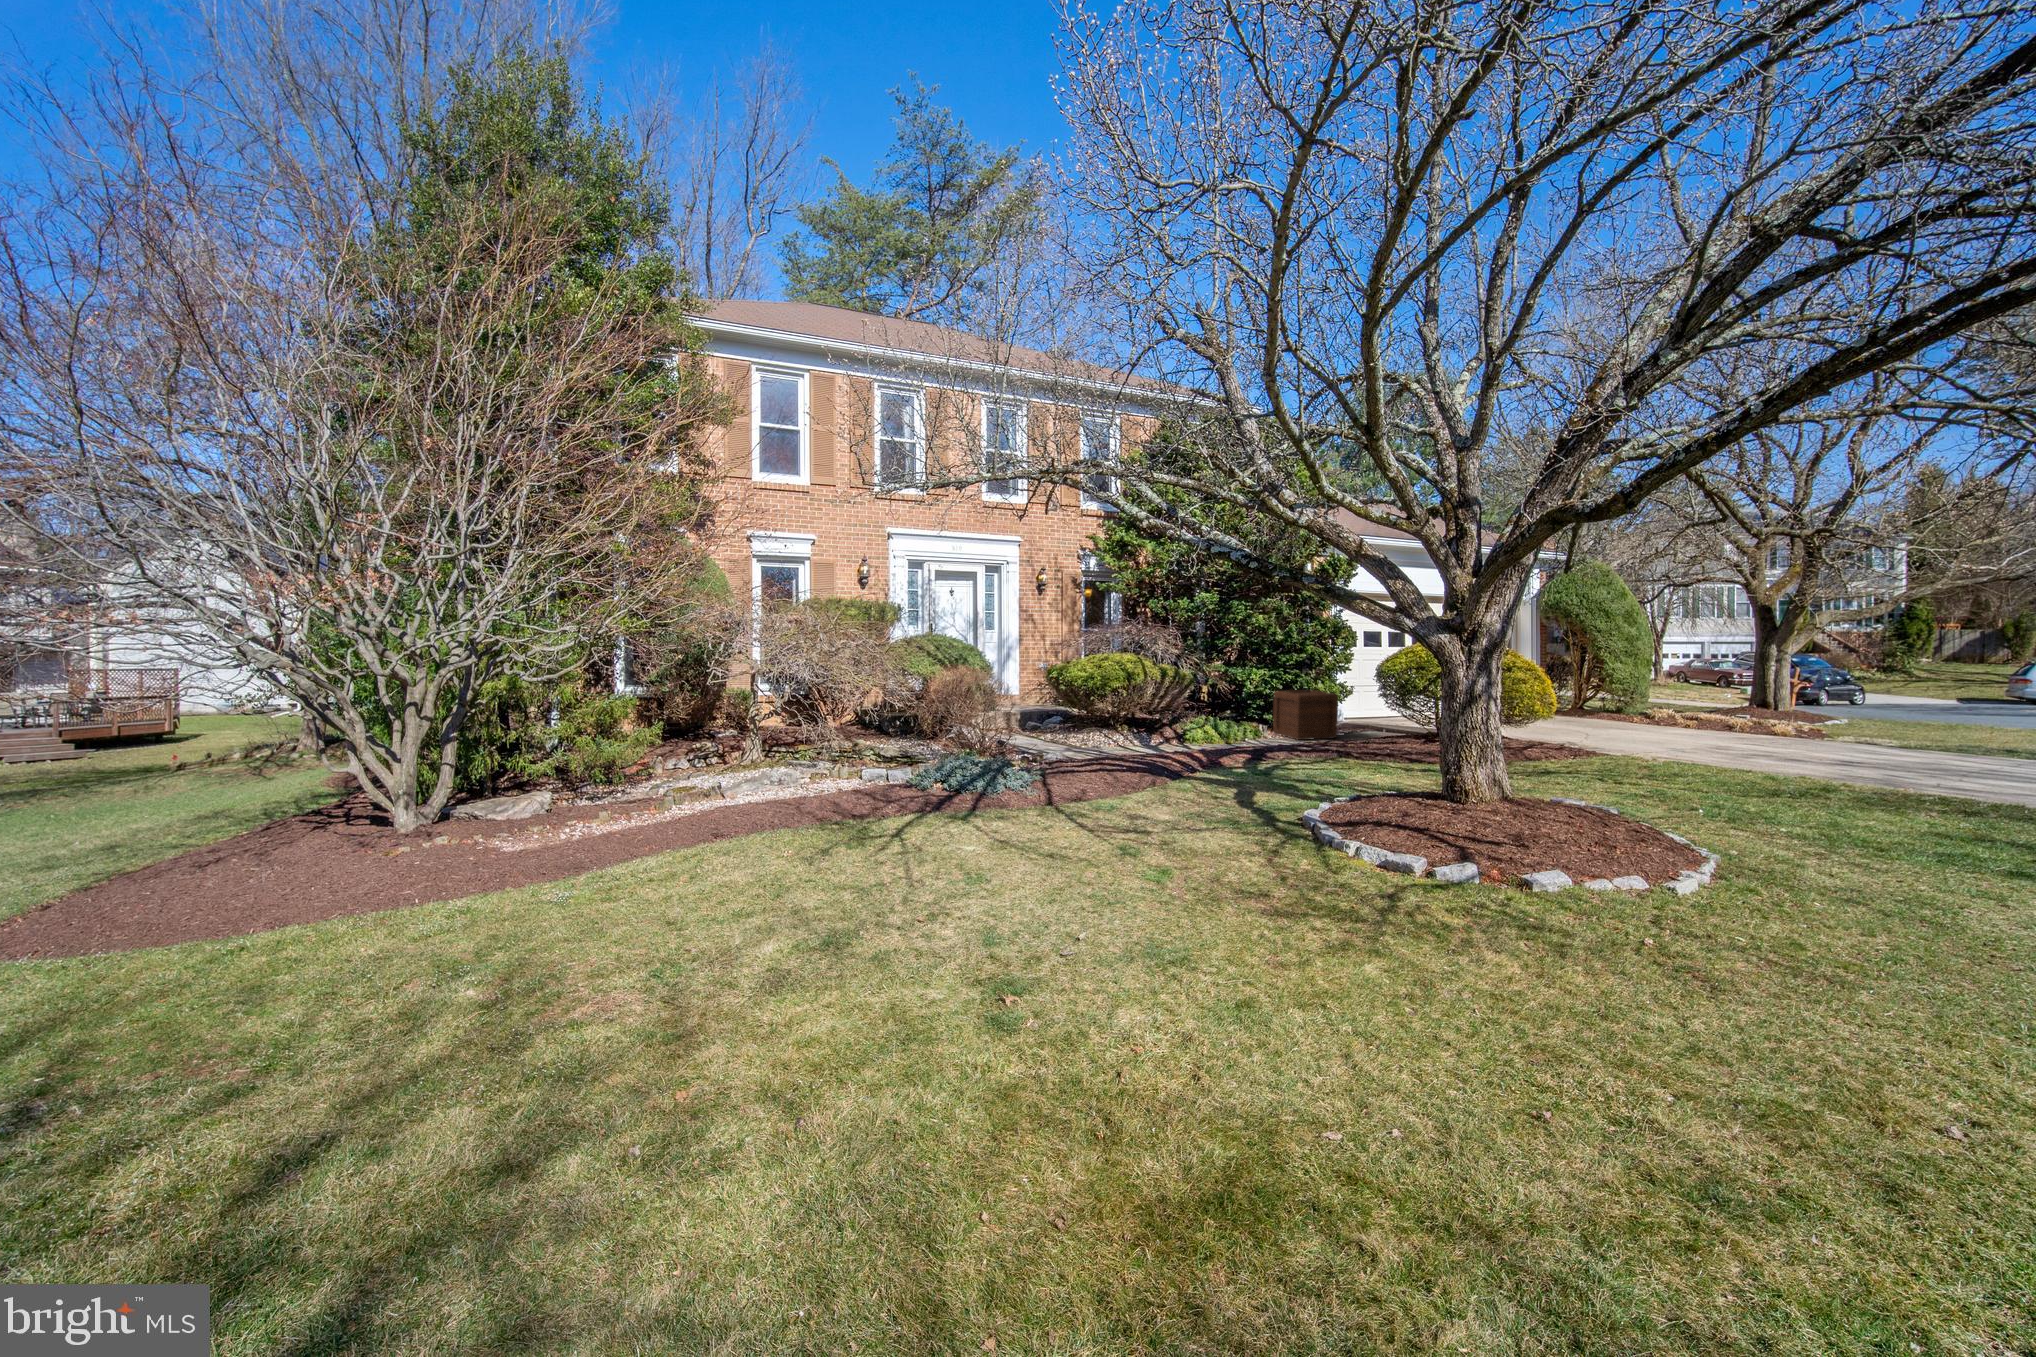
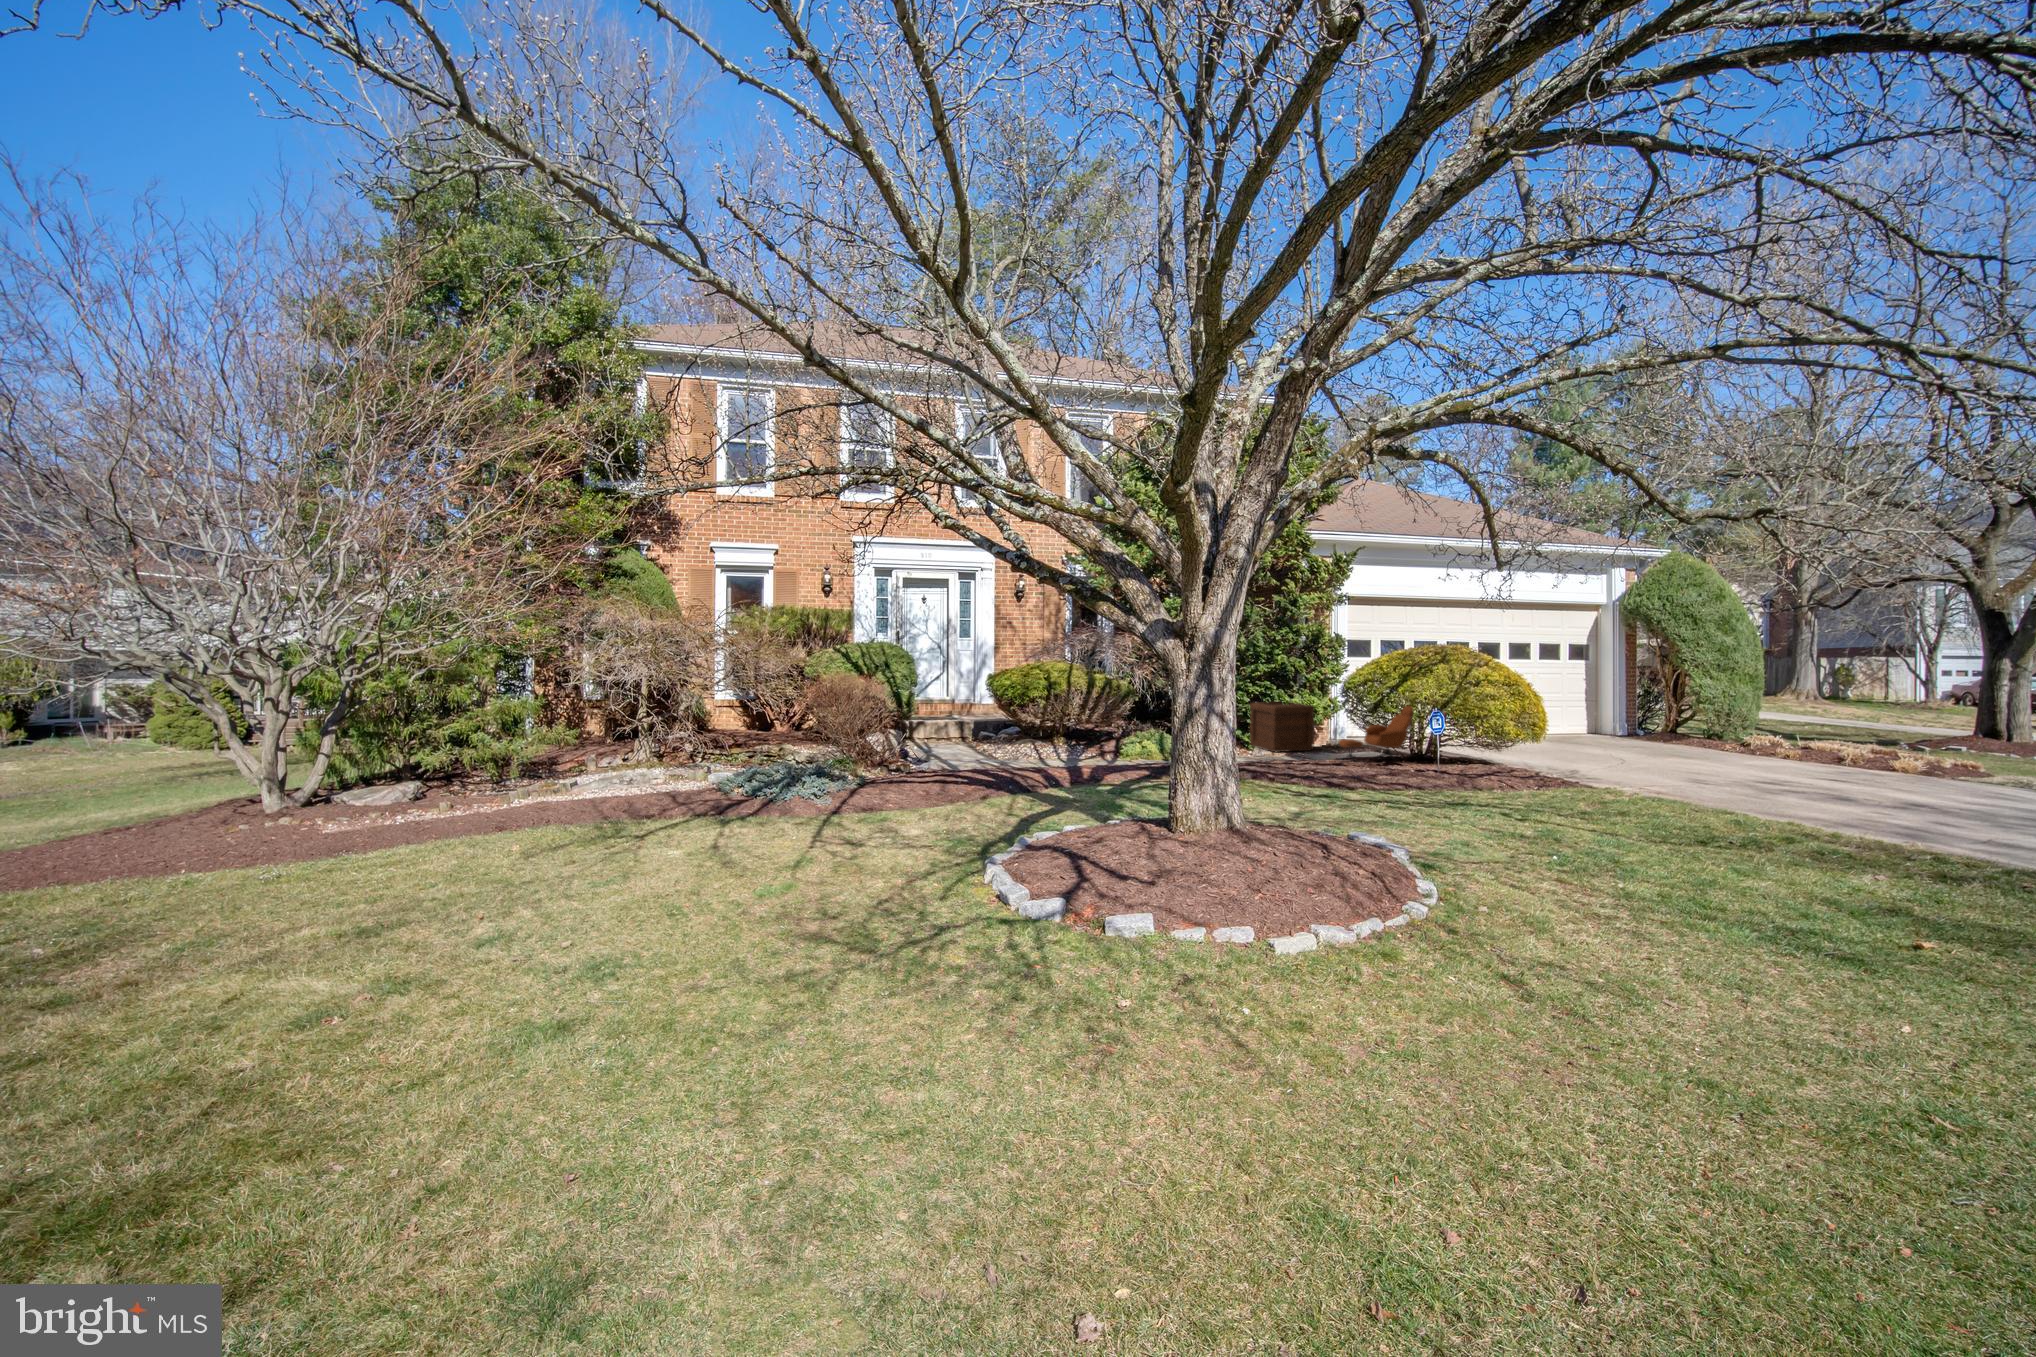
lounge chair: none [1362,693,1439,751] -> present [1339,706,1413,759]

